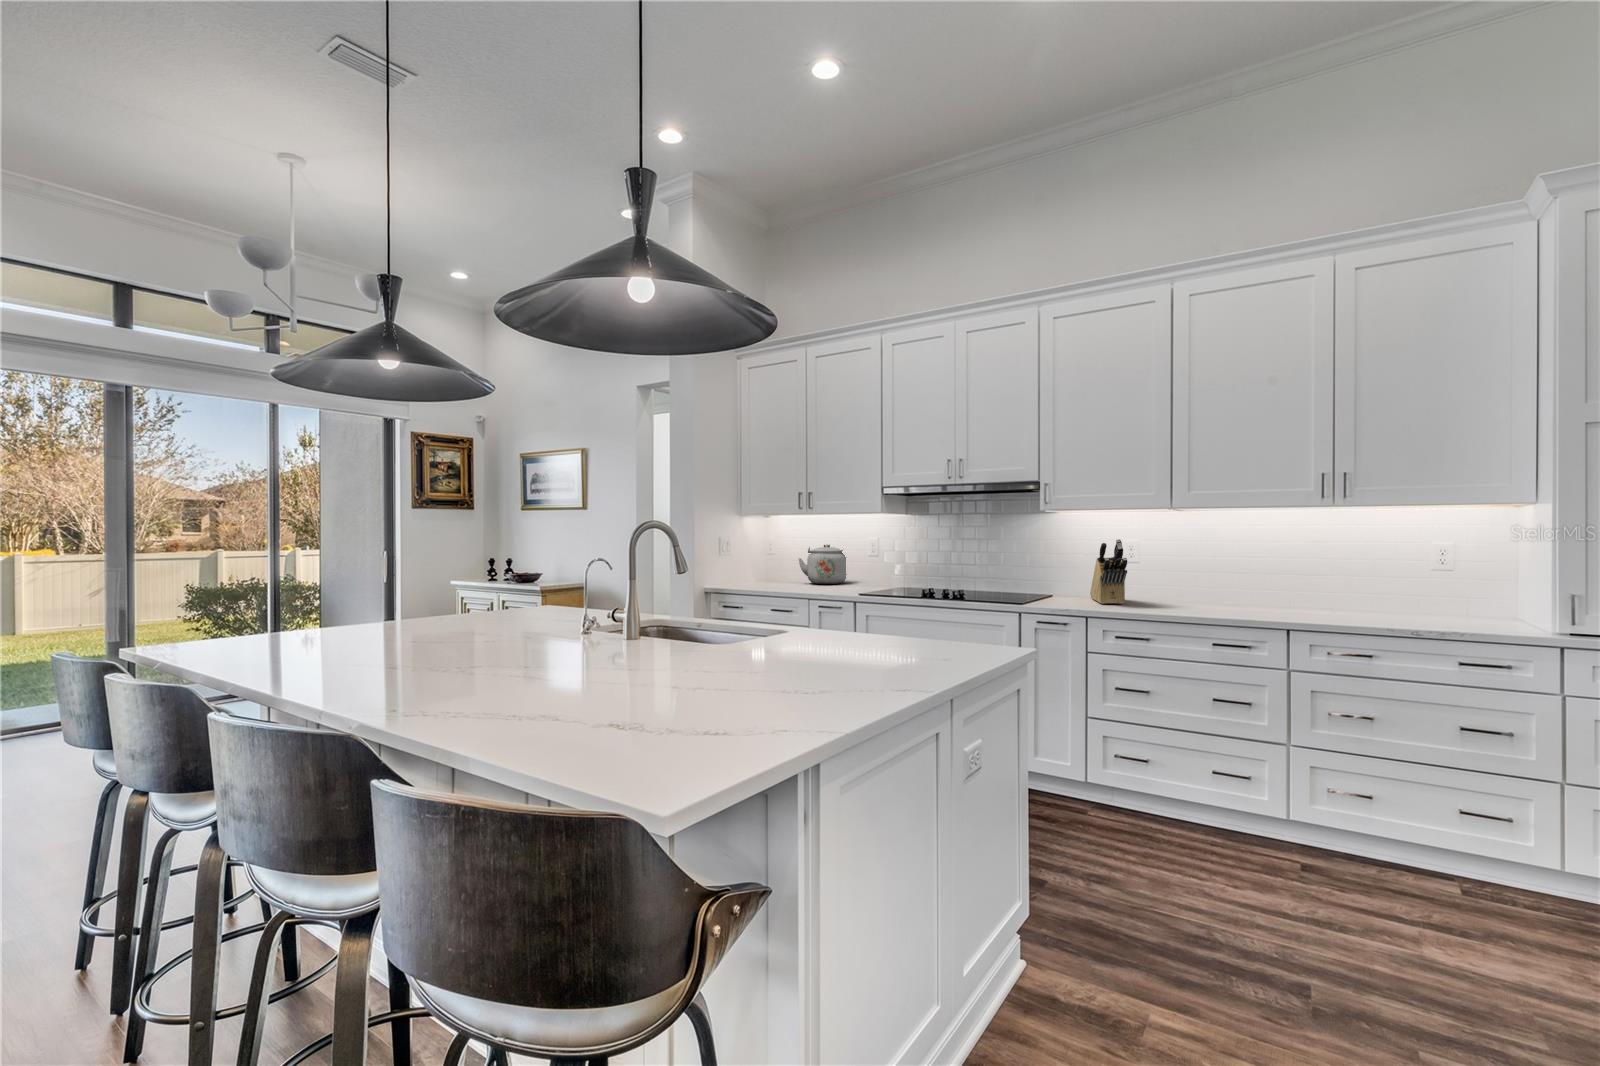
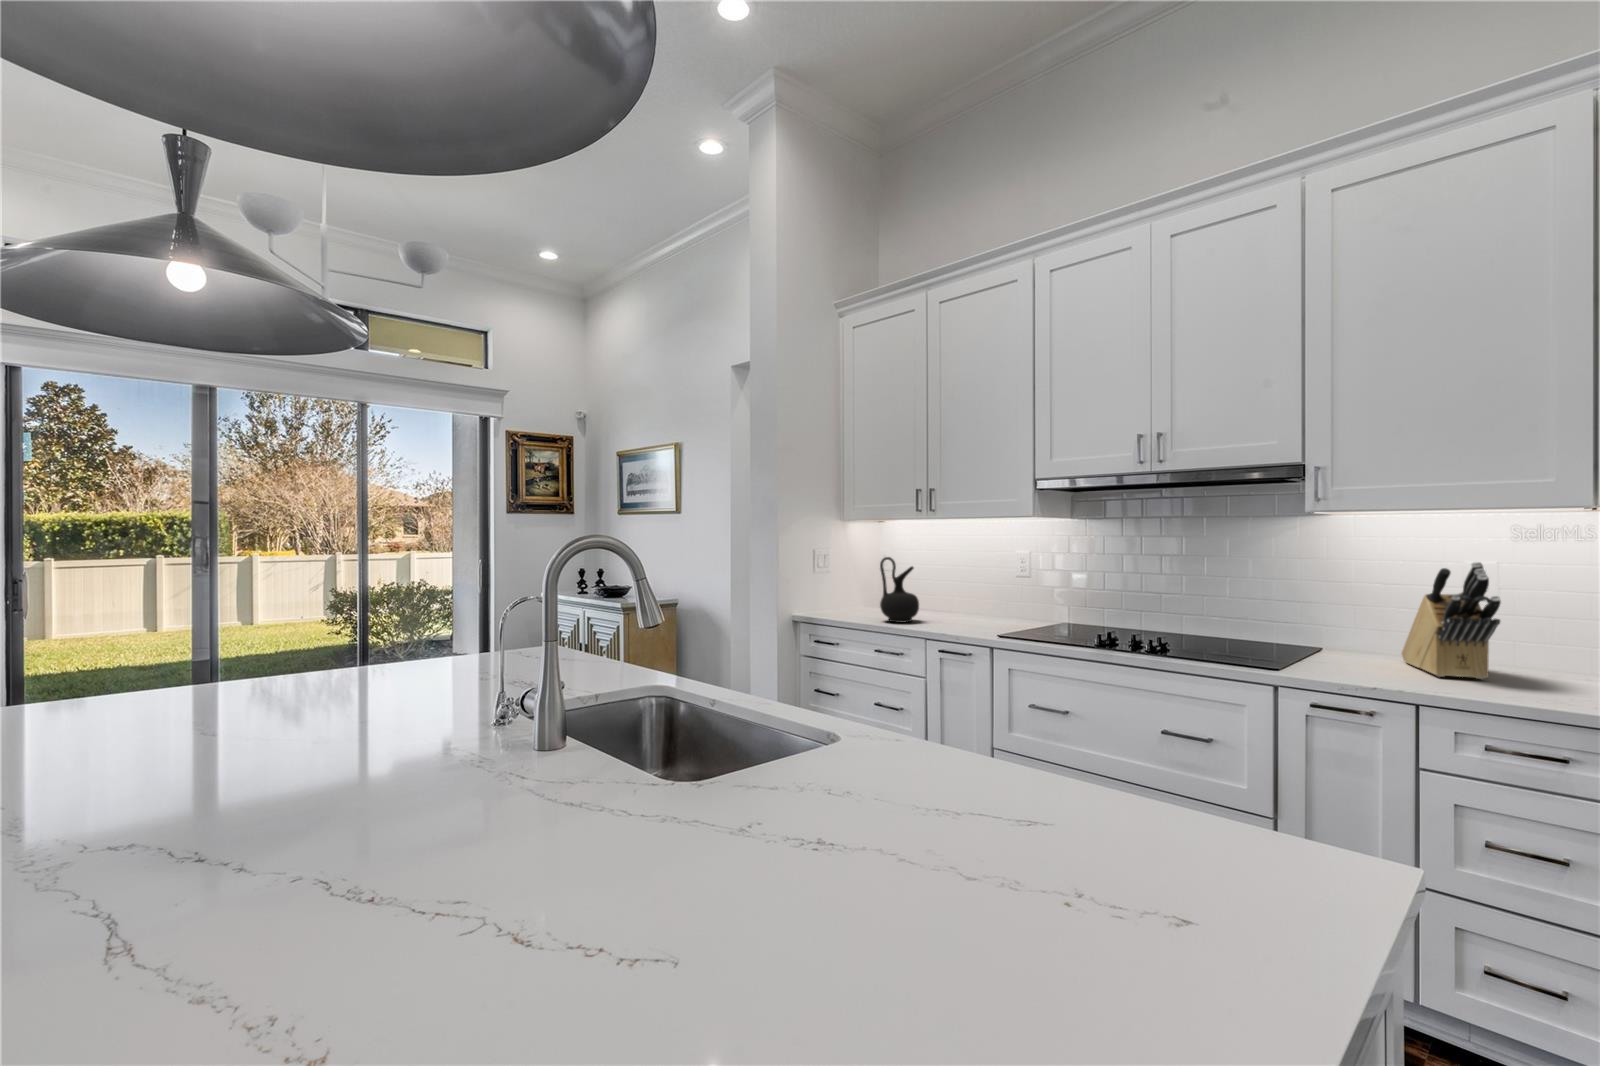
ceramic jug: none [774,543,802,590] -> present [880,557,919,622]
kettle: present [798,544,847,584] -> none [918,561,985,615]

